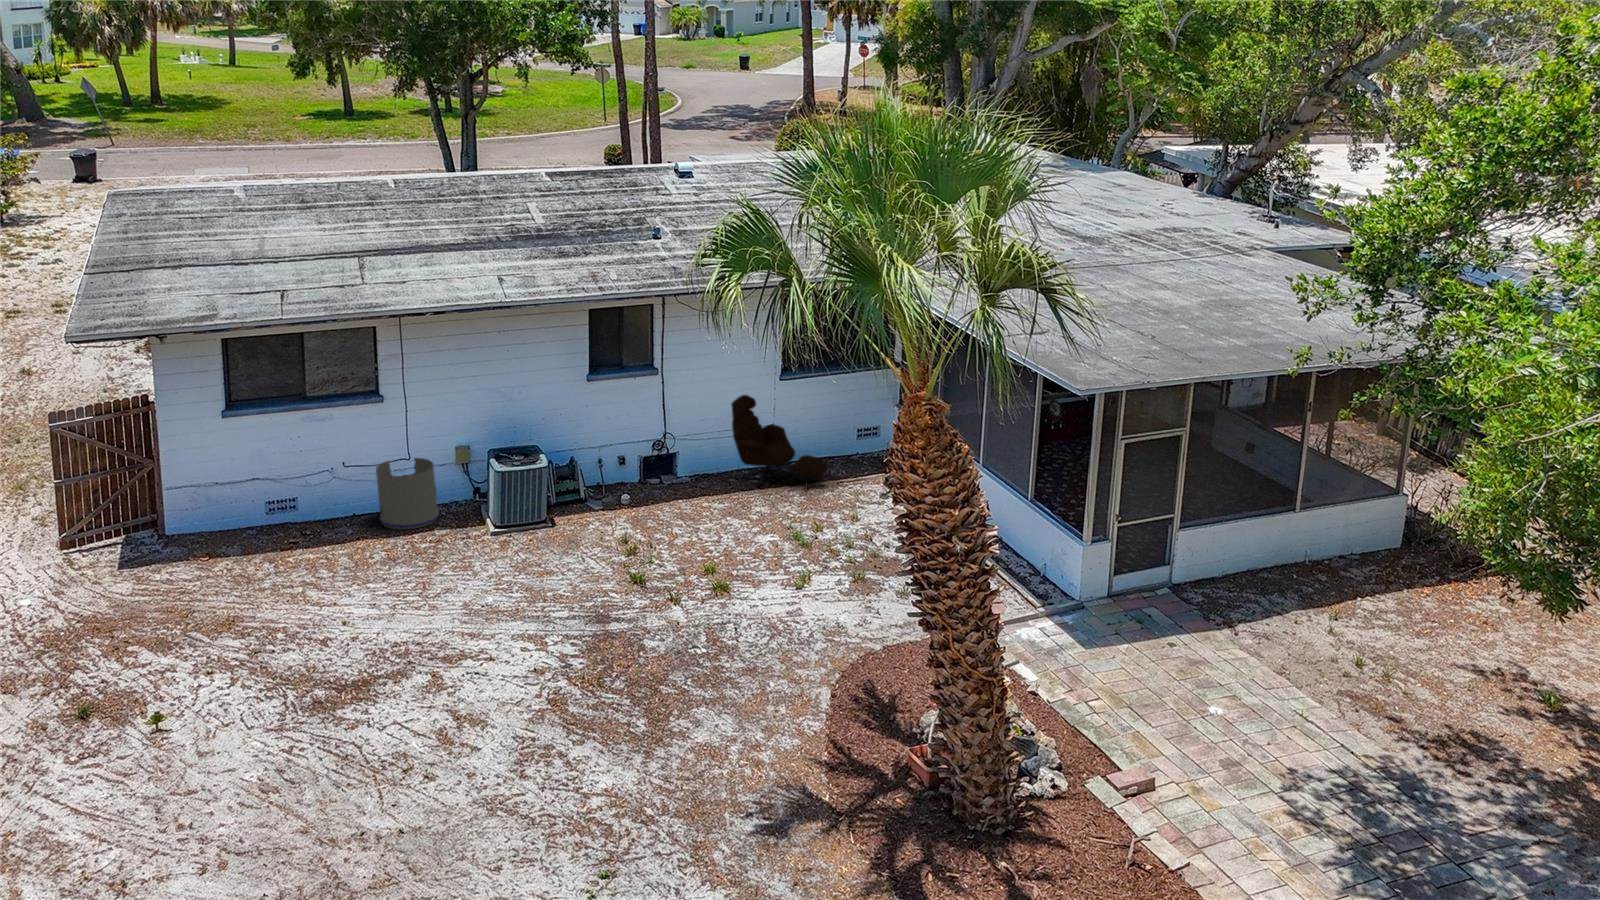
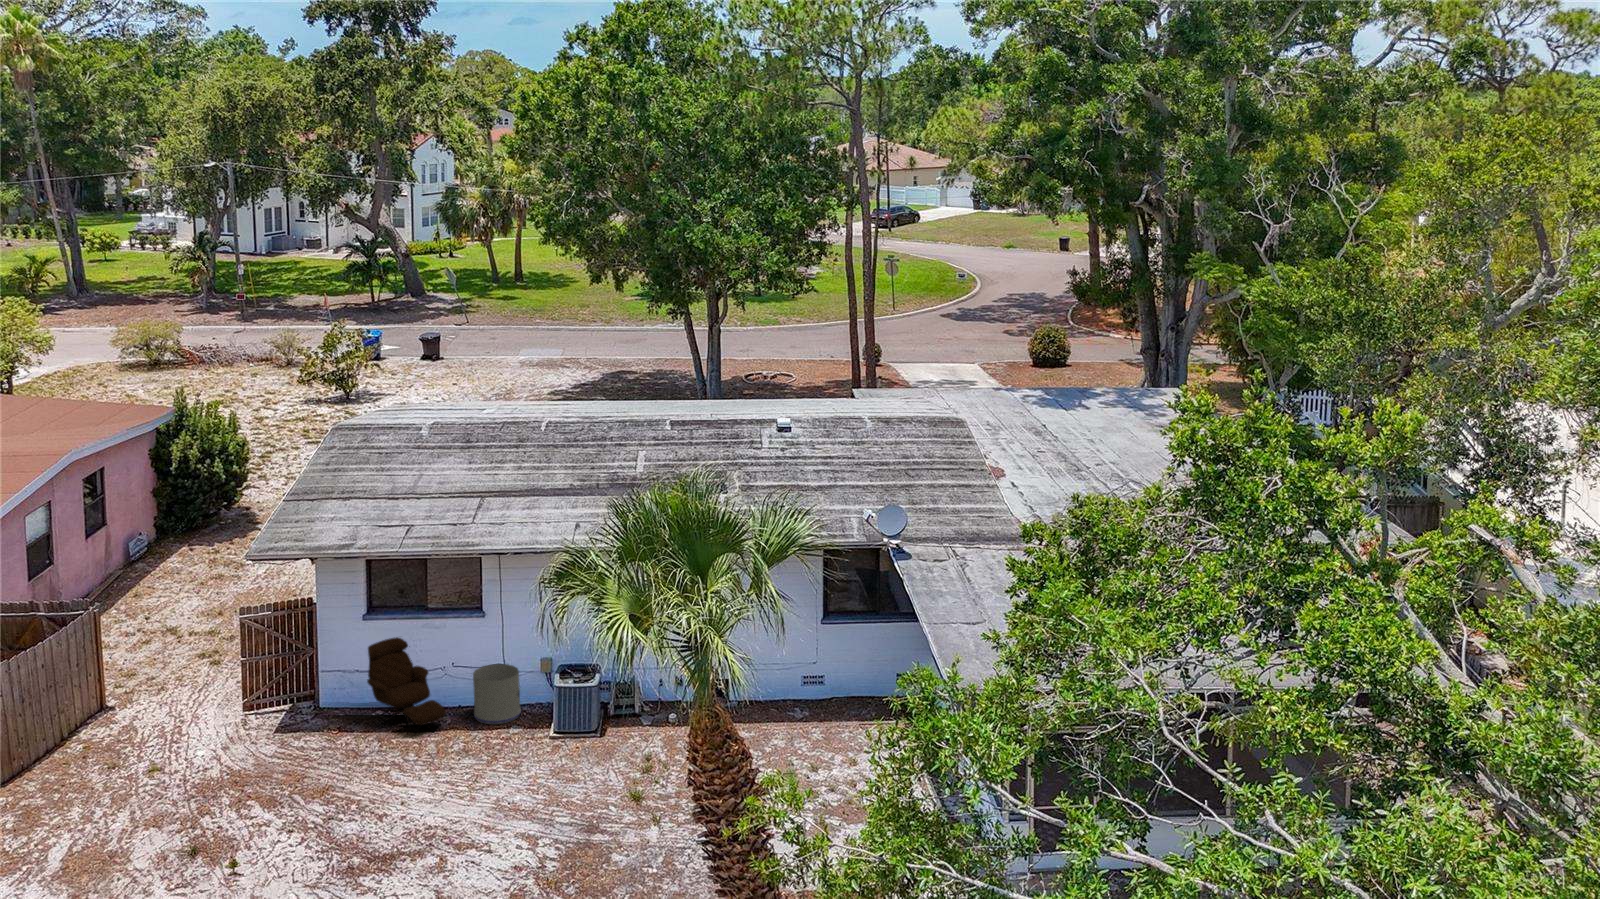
lounge chair: present [731,394,828,491] -> present [367,637,445,733]

